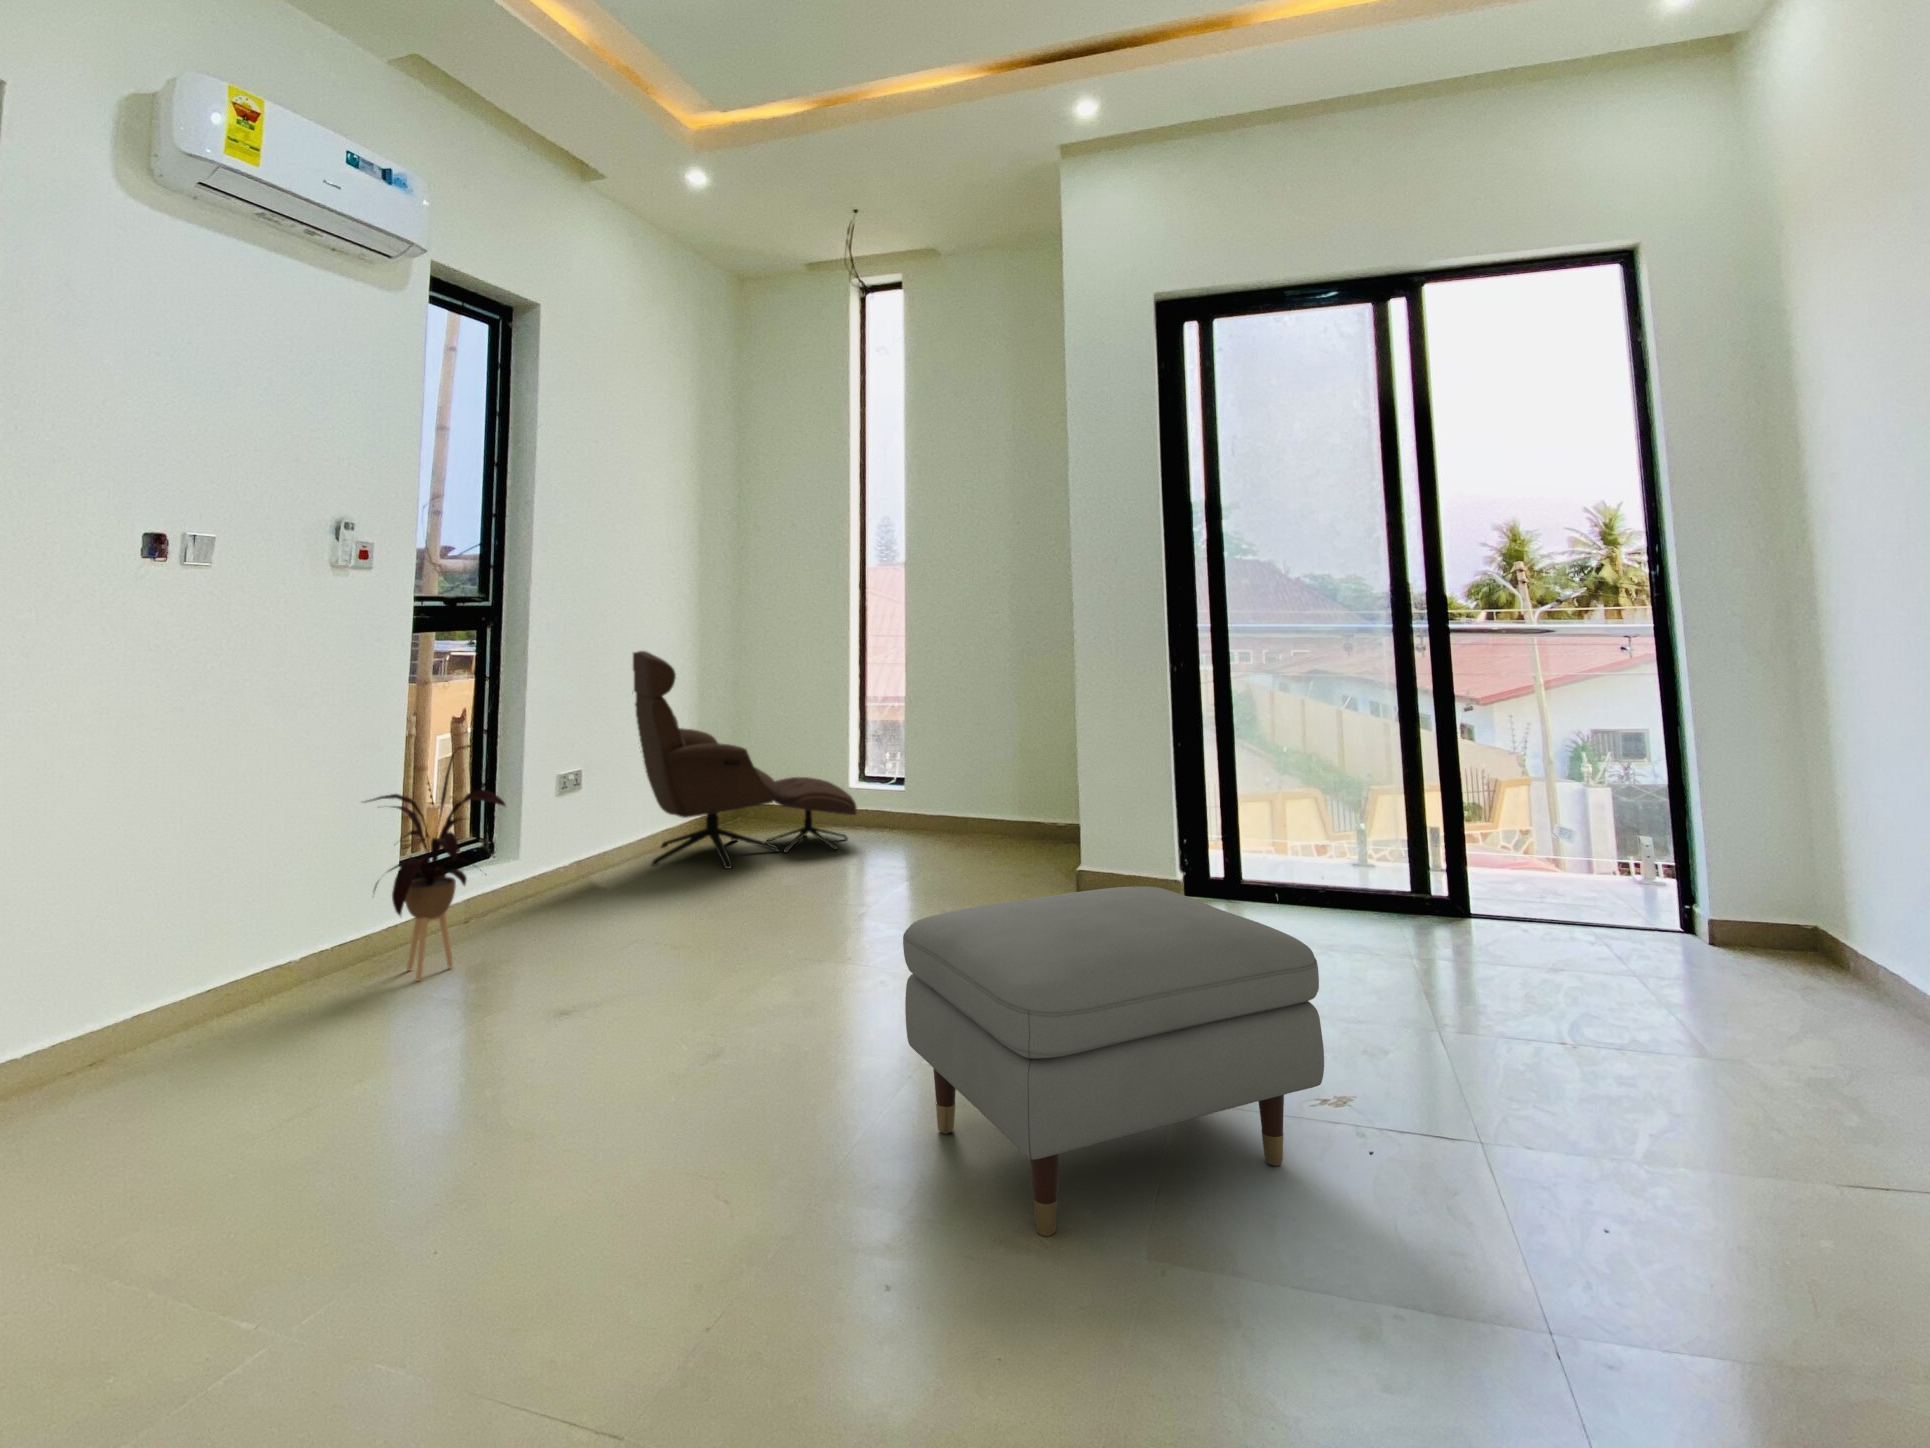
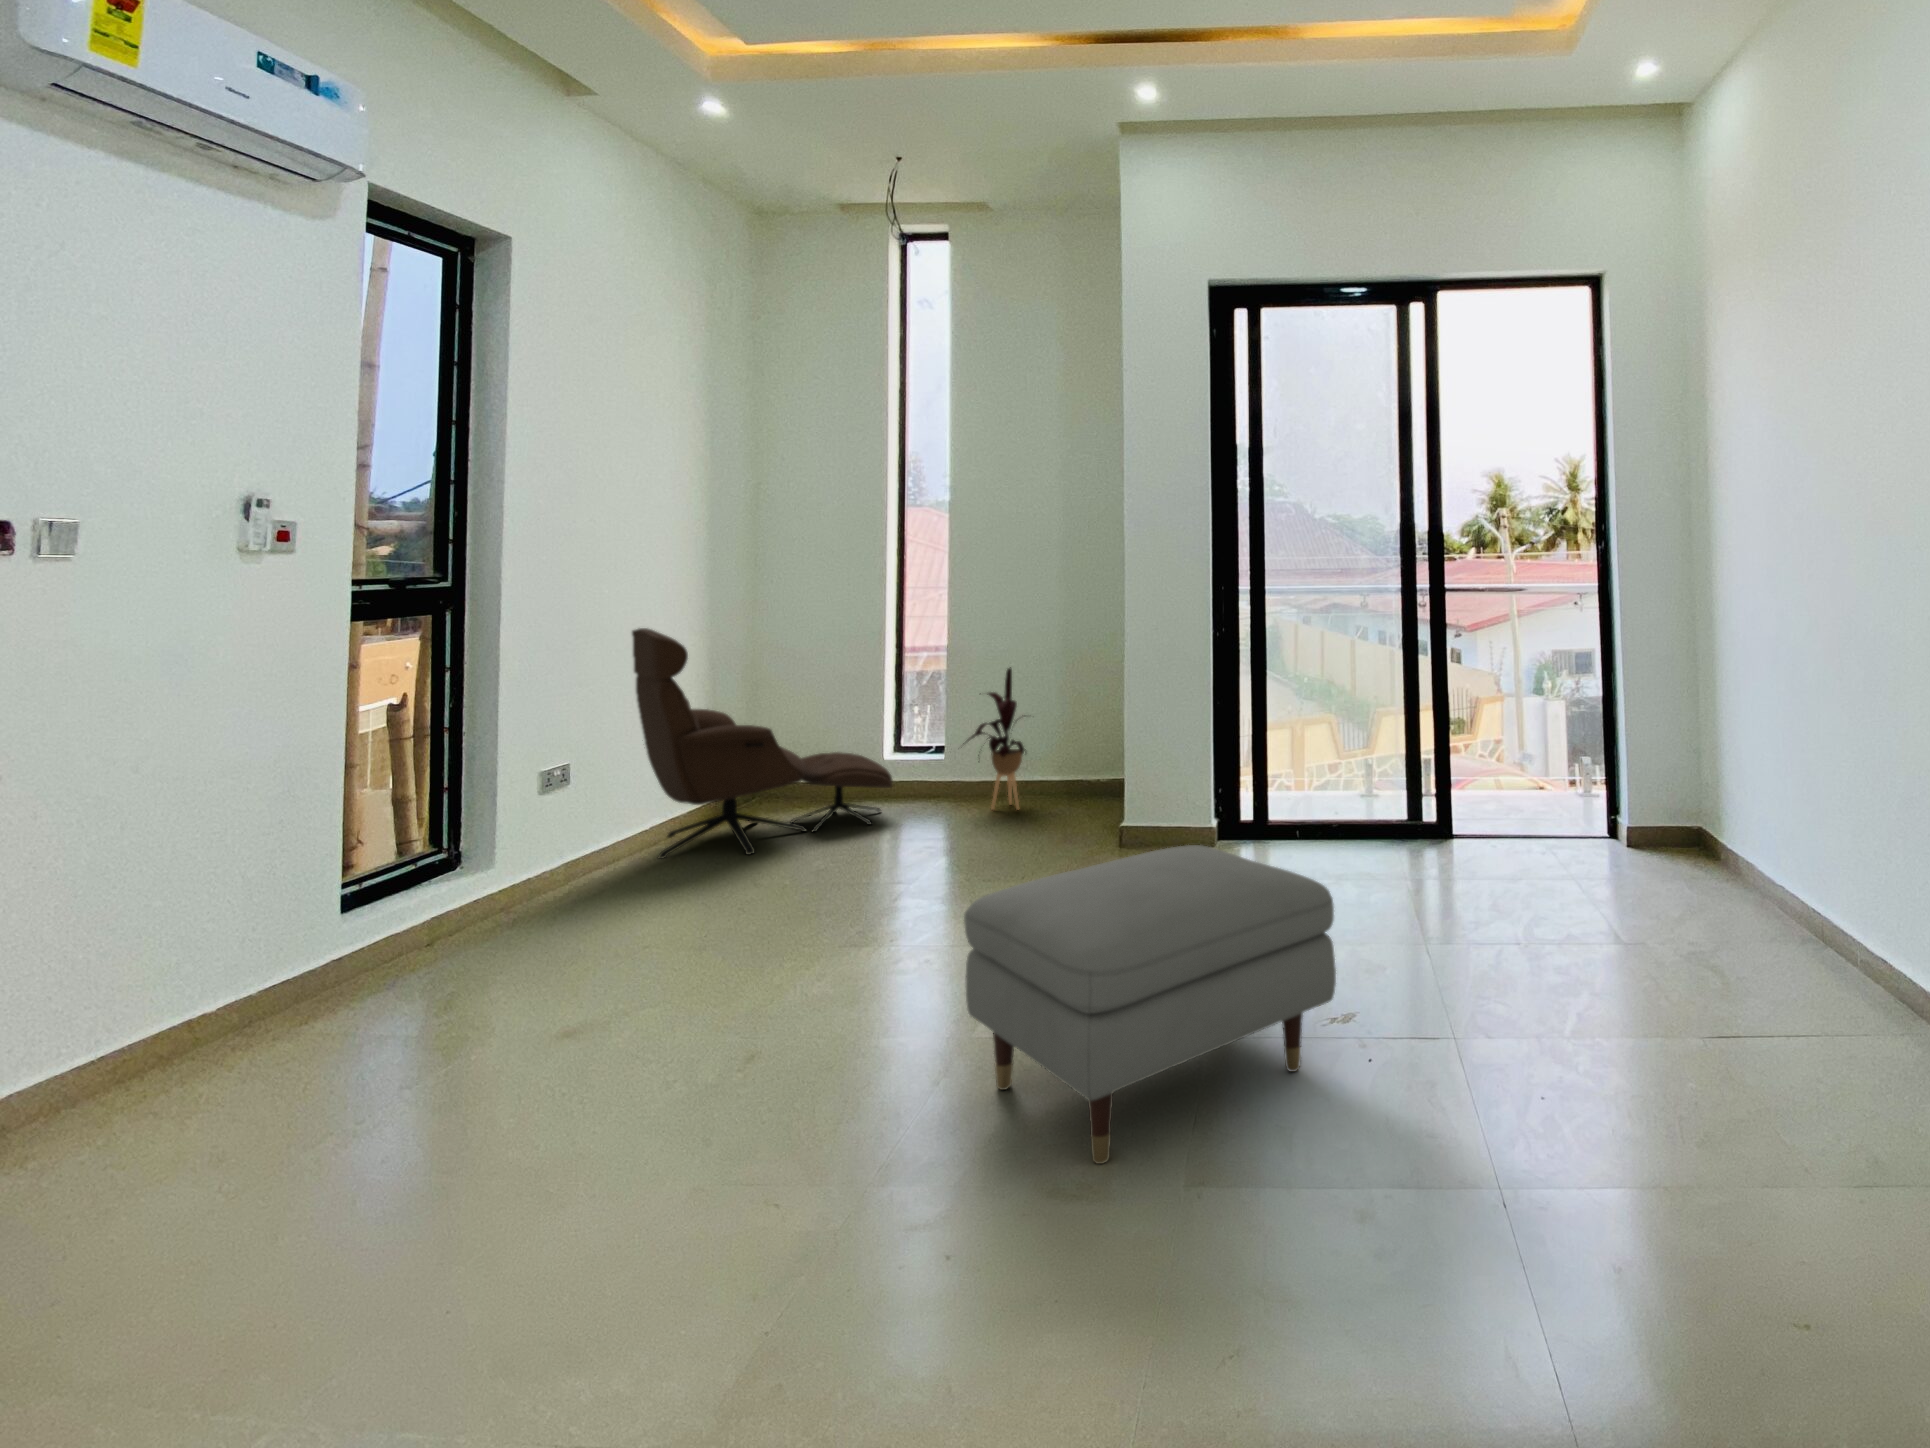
house plant: present [367,751,506,980] -> present [963,667,1026,810]

